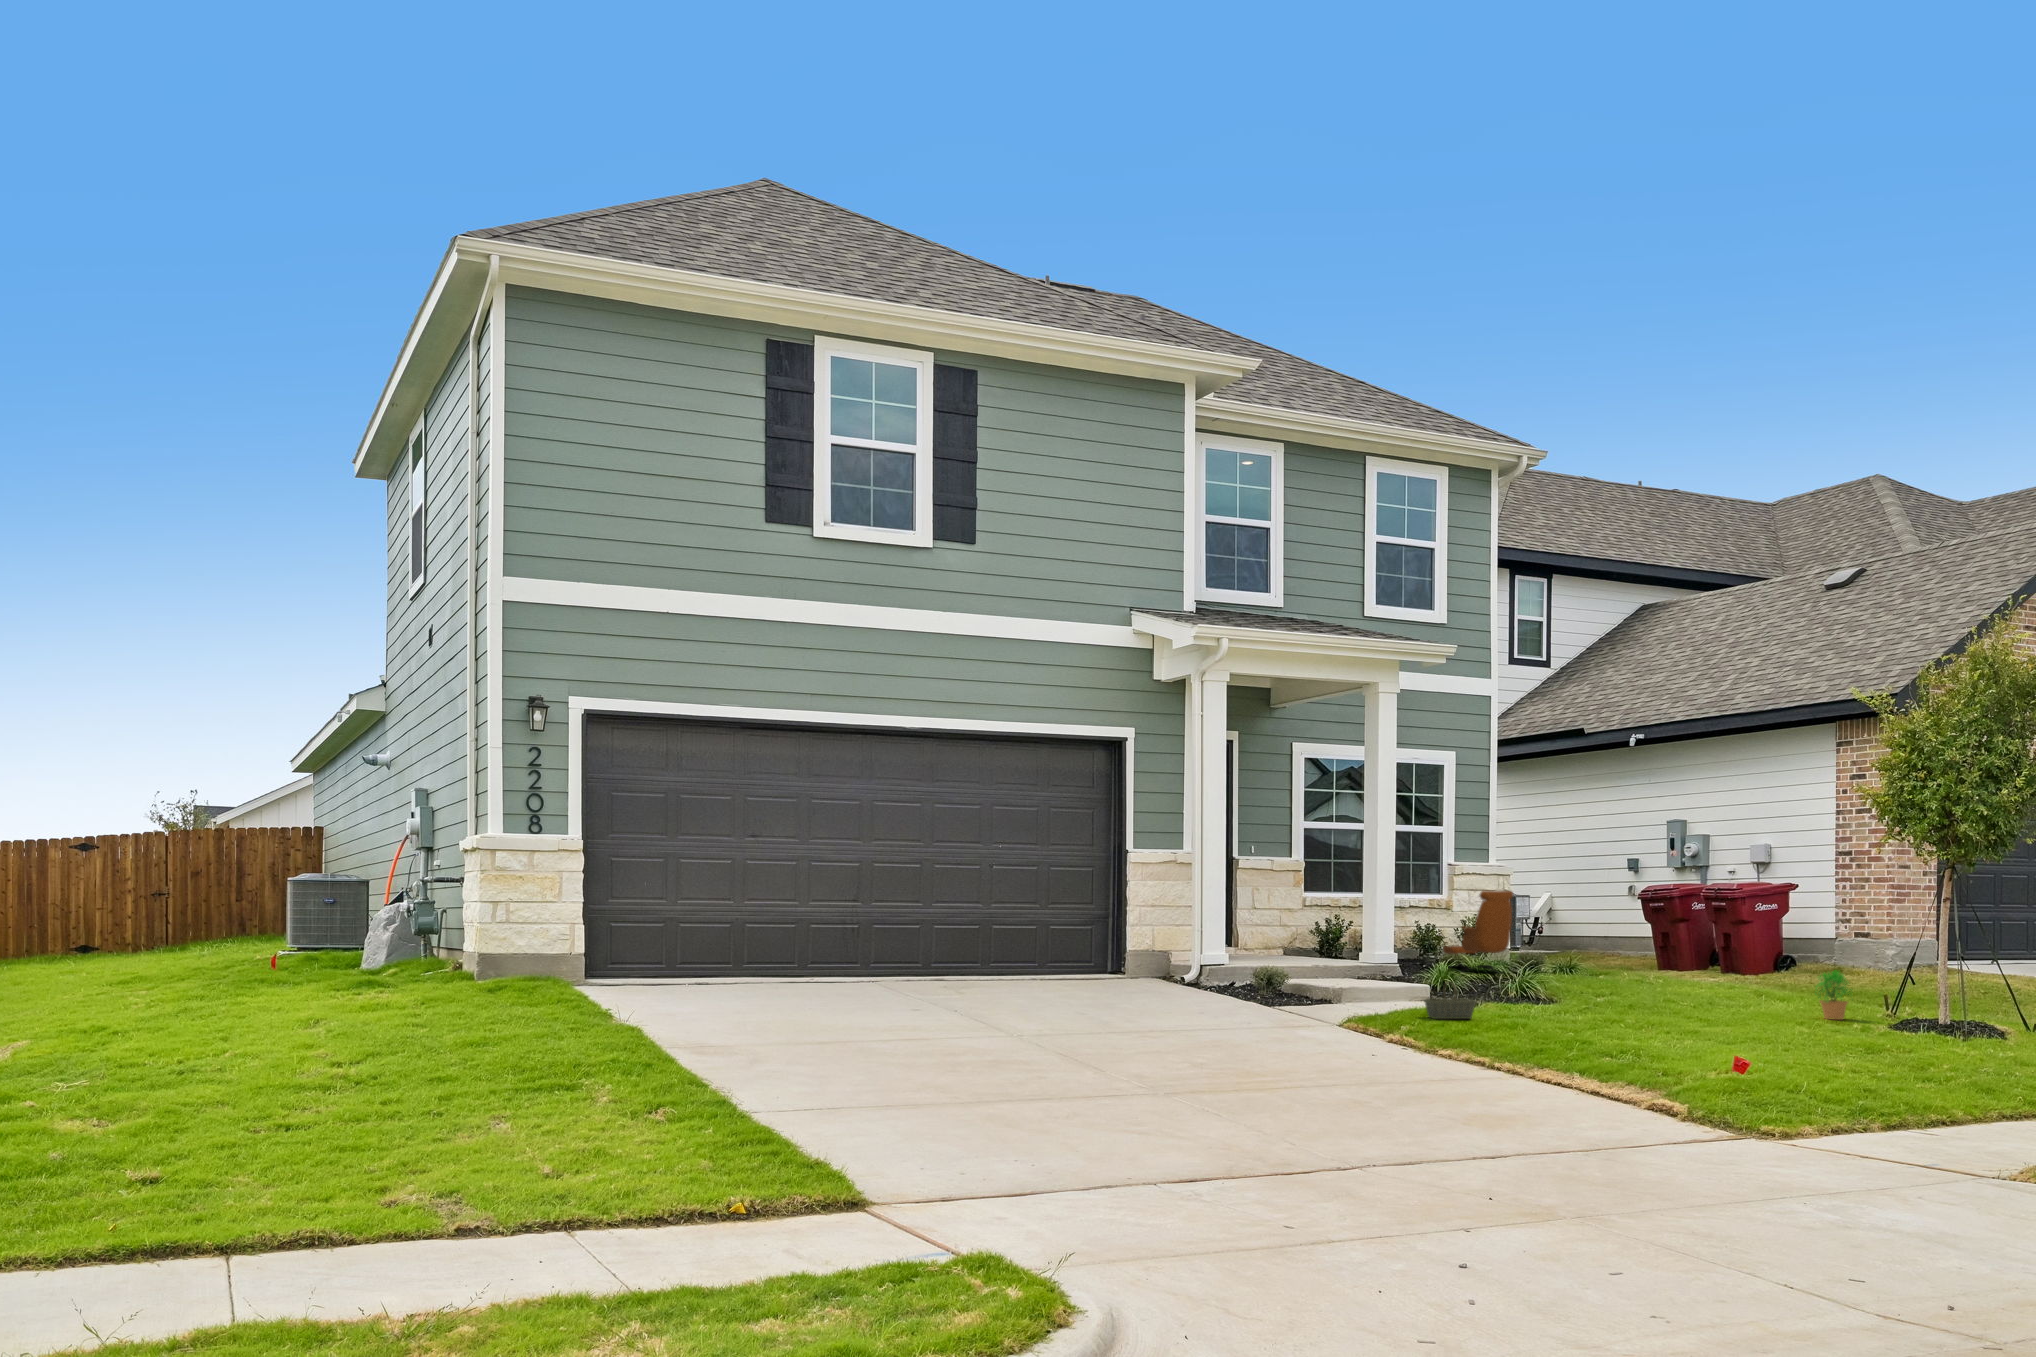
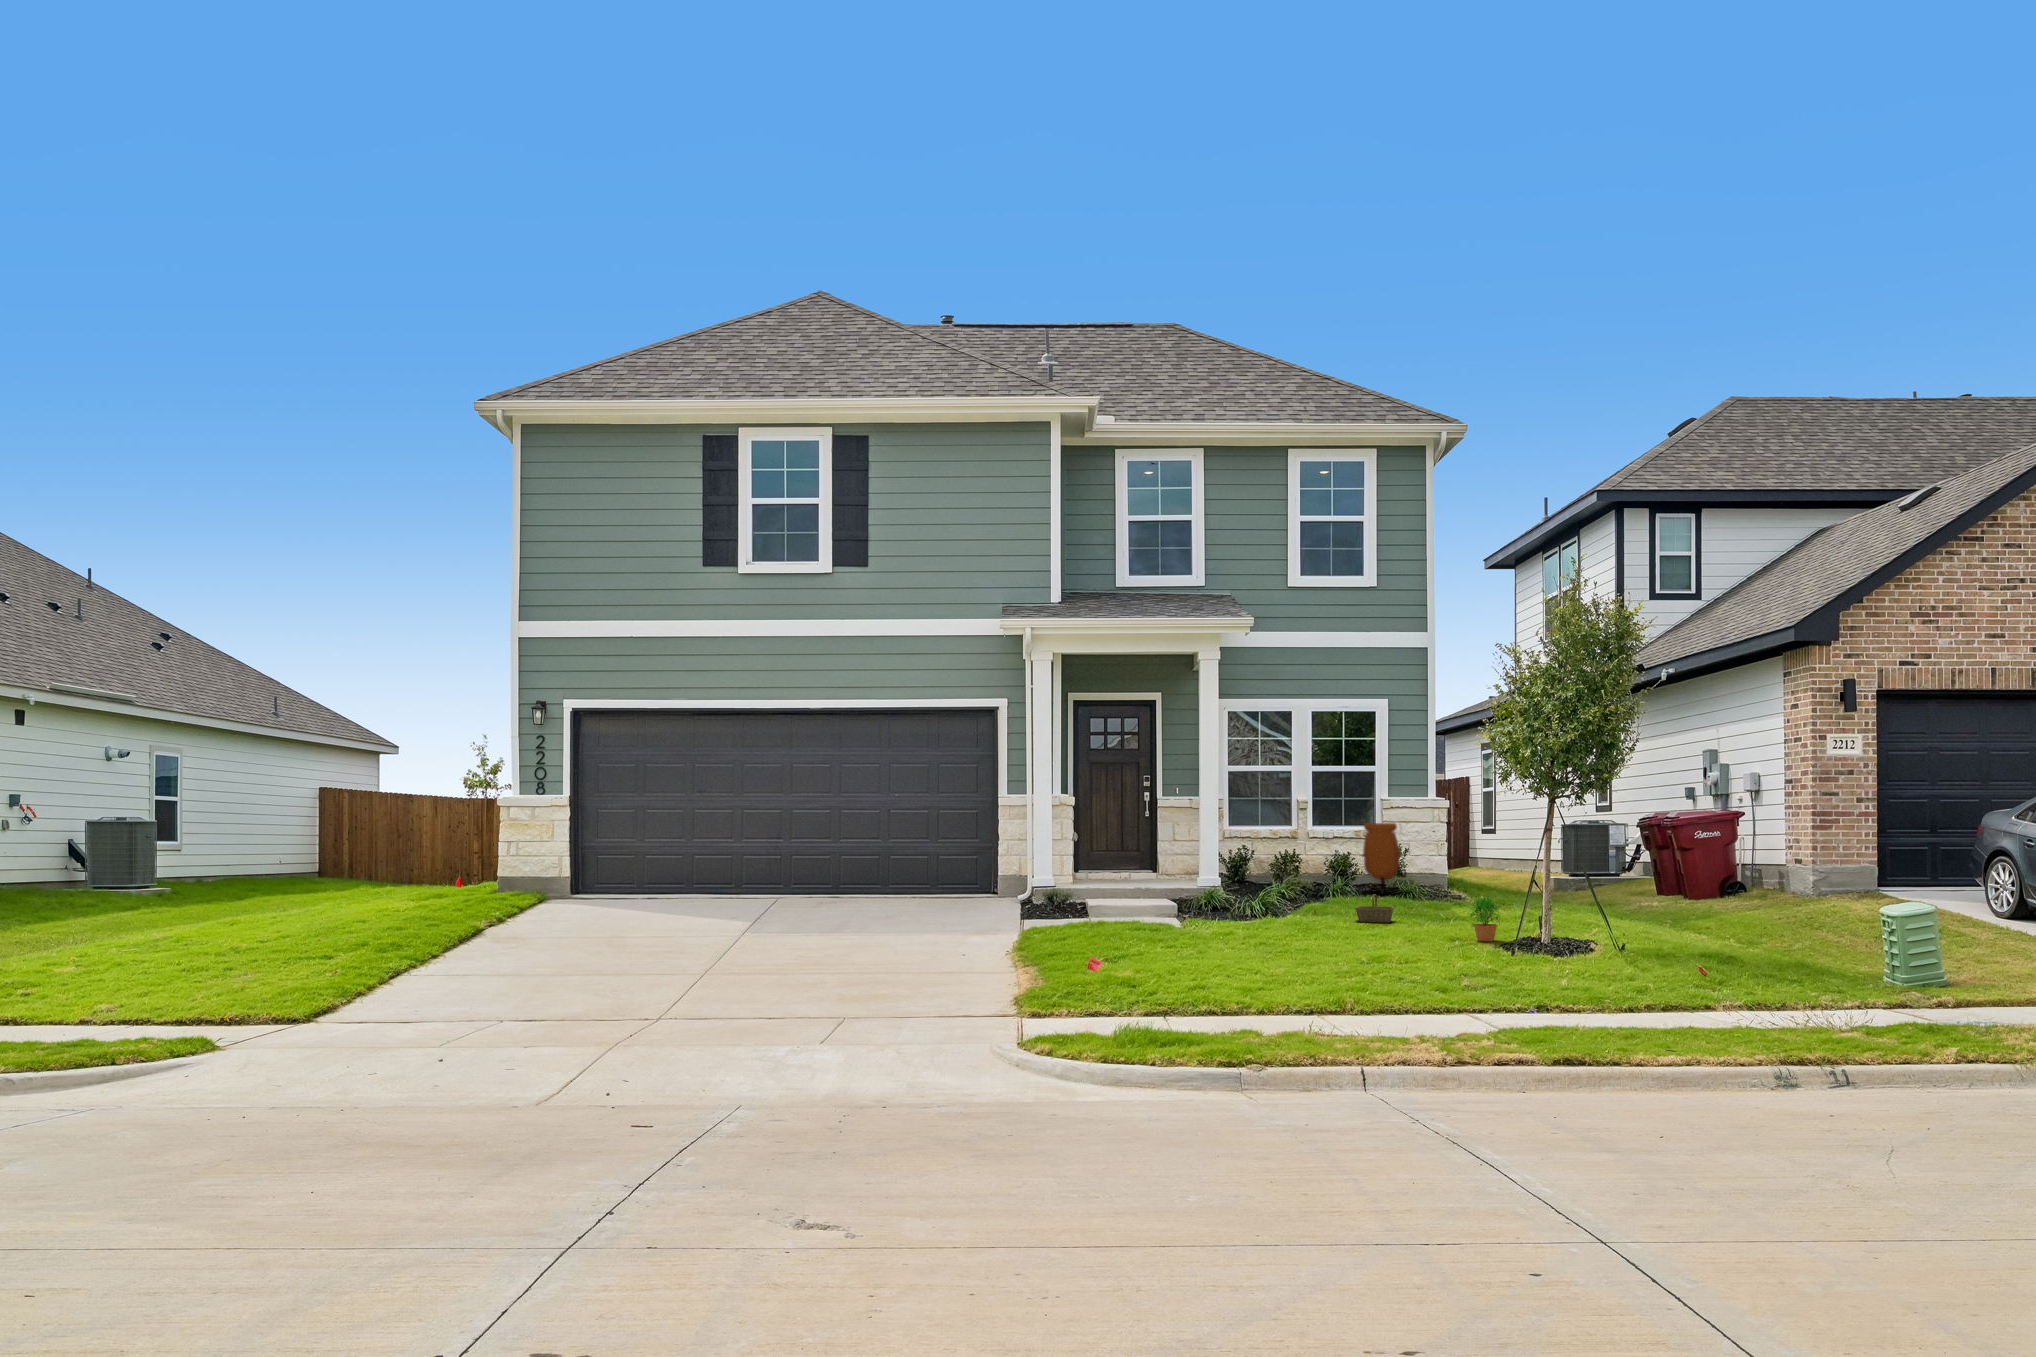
basket: present [1424,983,1476,1019] -> present [1355,894,1394,923]

